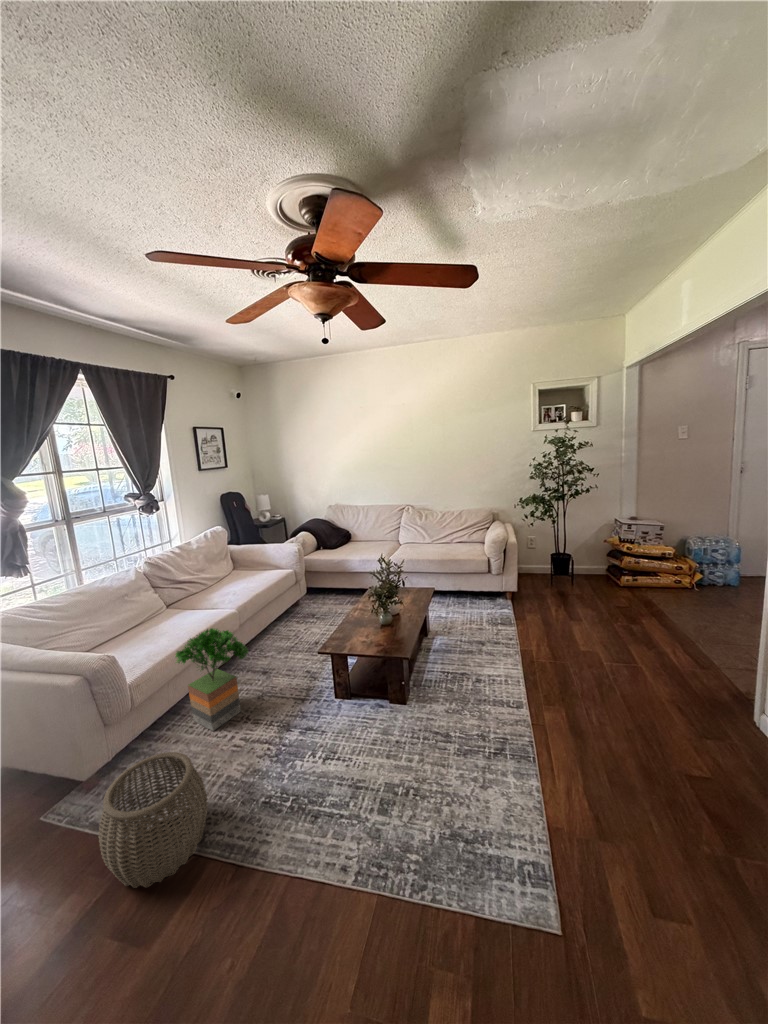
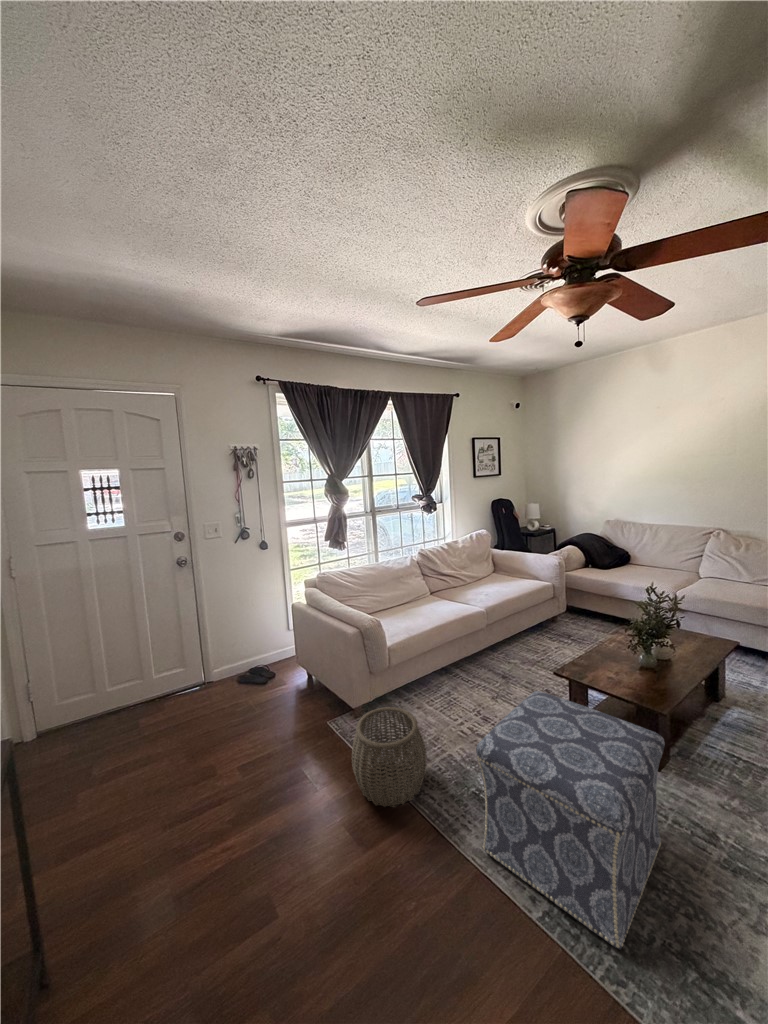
potted tree: present [176,628,248,731] -> none [423,619,485,711]
ottoman: none [274,673,421,864] -> present [476,691,664,950]

